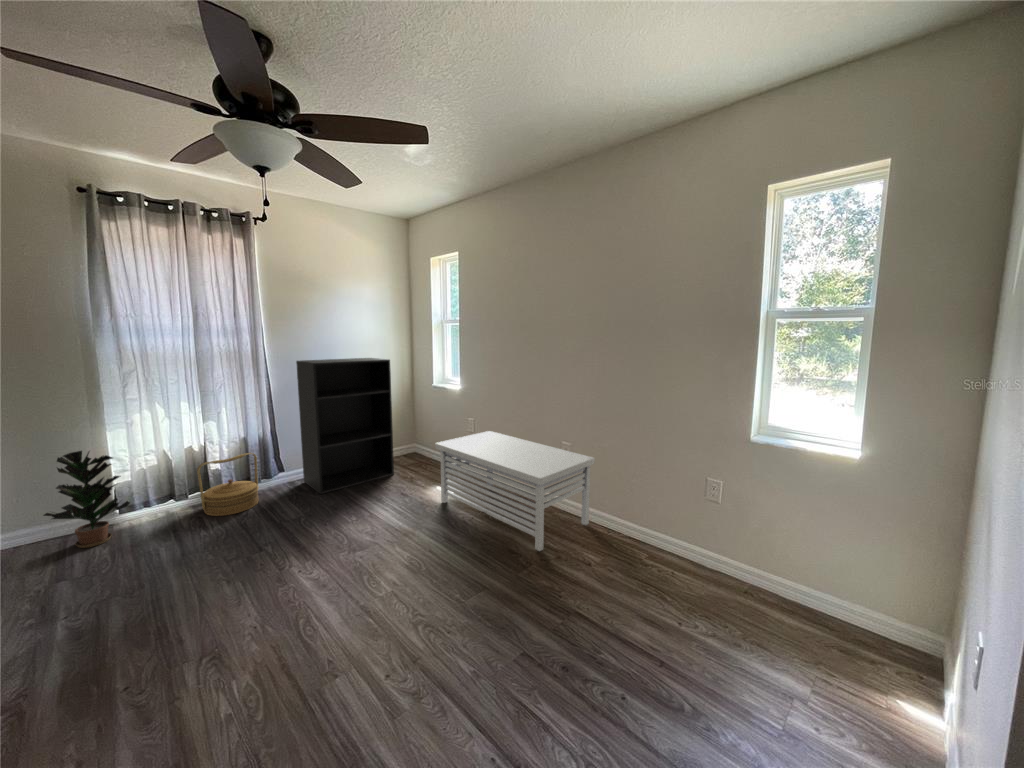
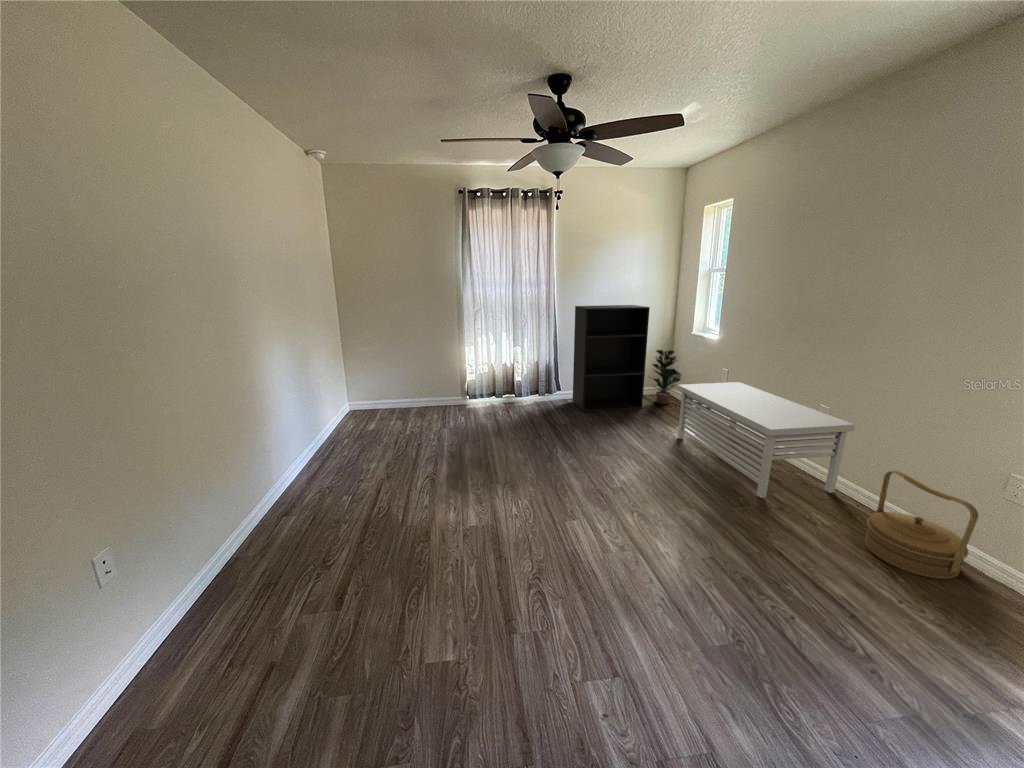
potted plant: present [43,451,130,548] -> present [653,350,681,404]
woven basket: present [197,453,259,516] -> present [865,471,978,579]

